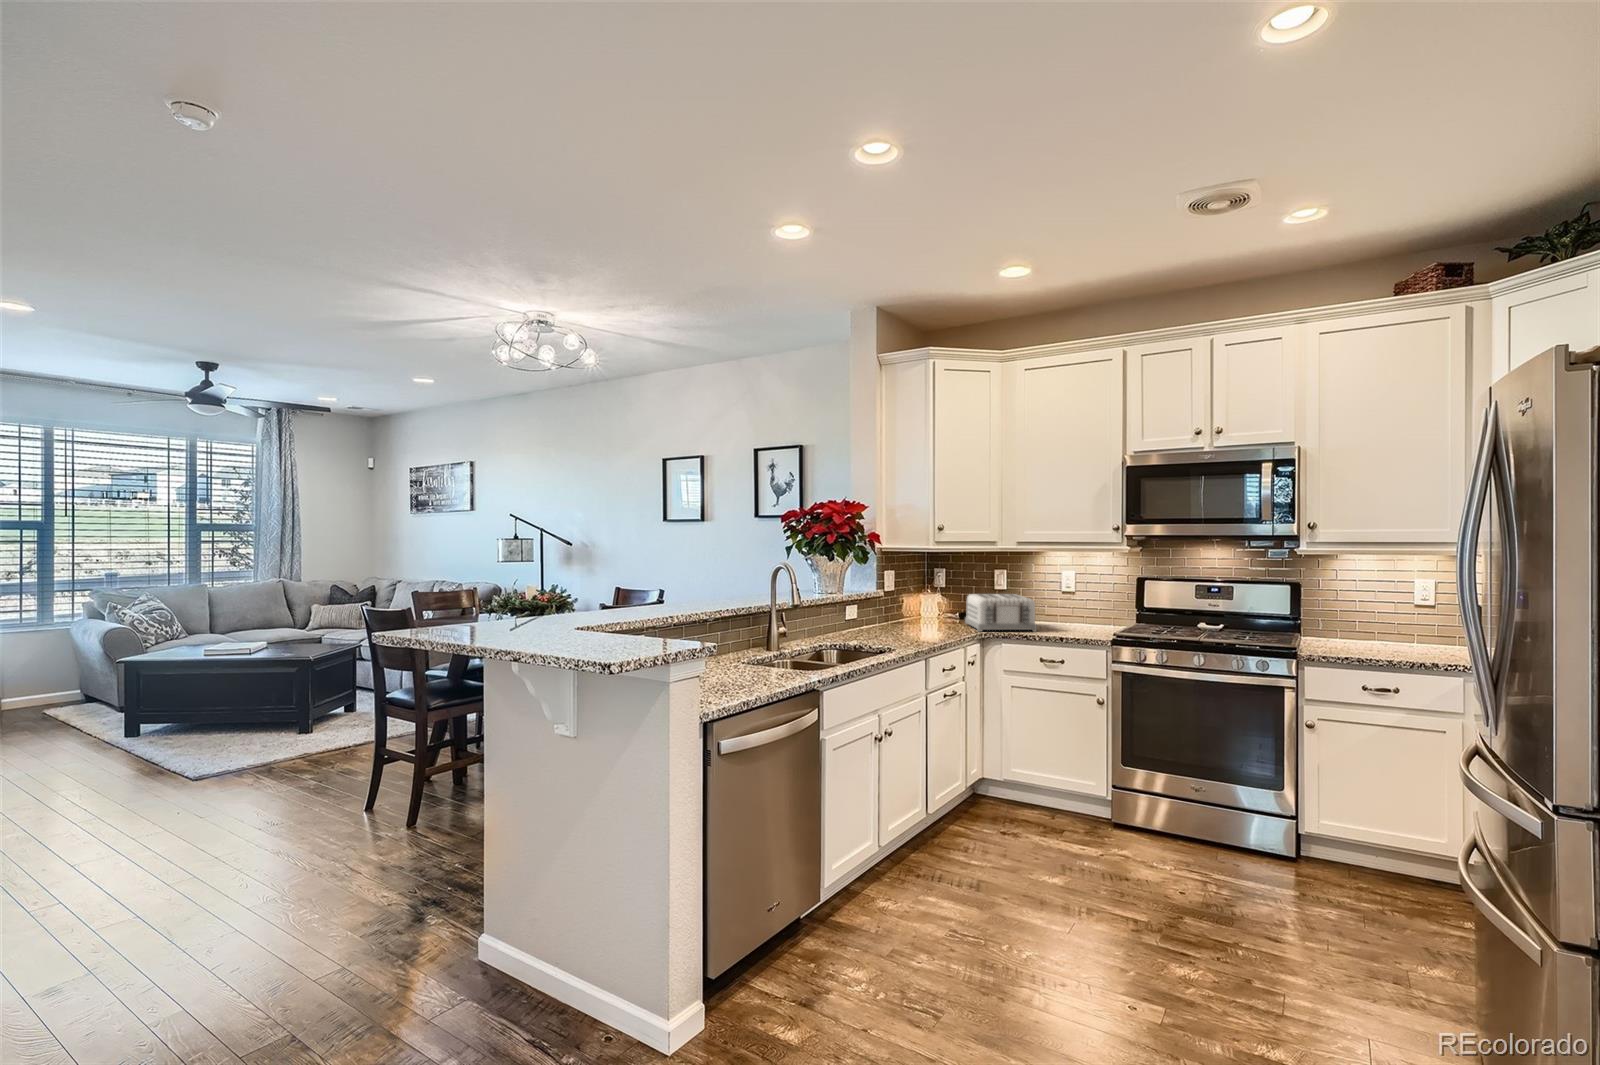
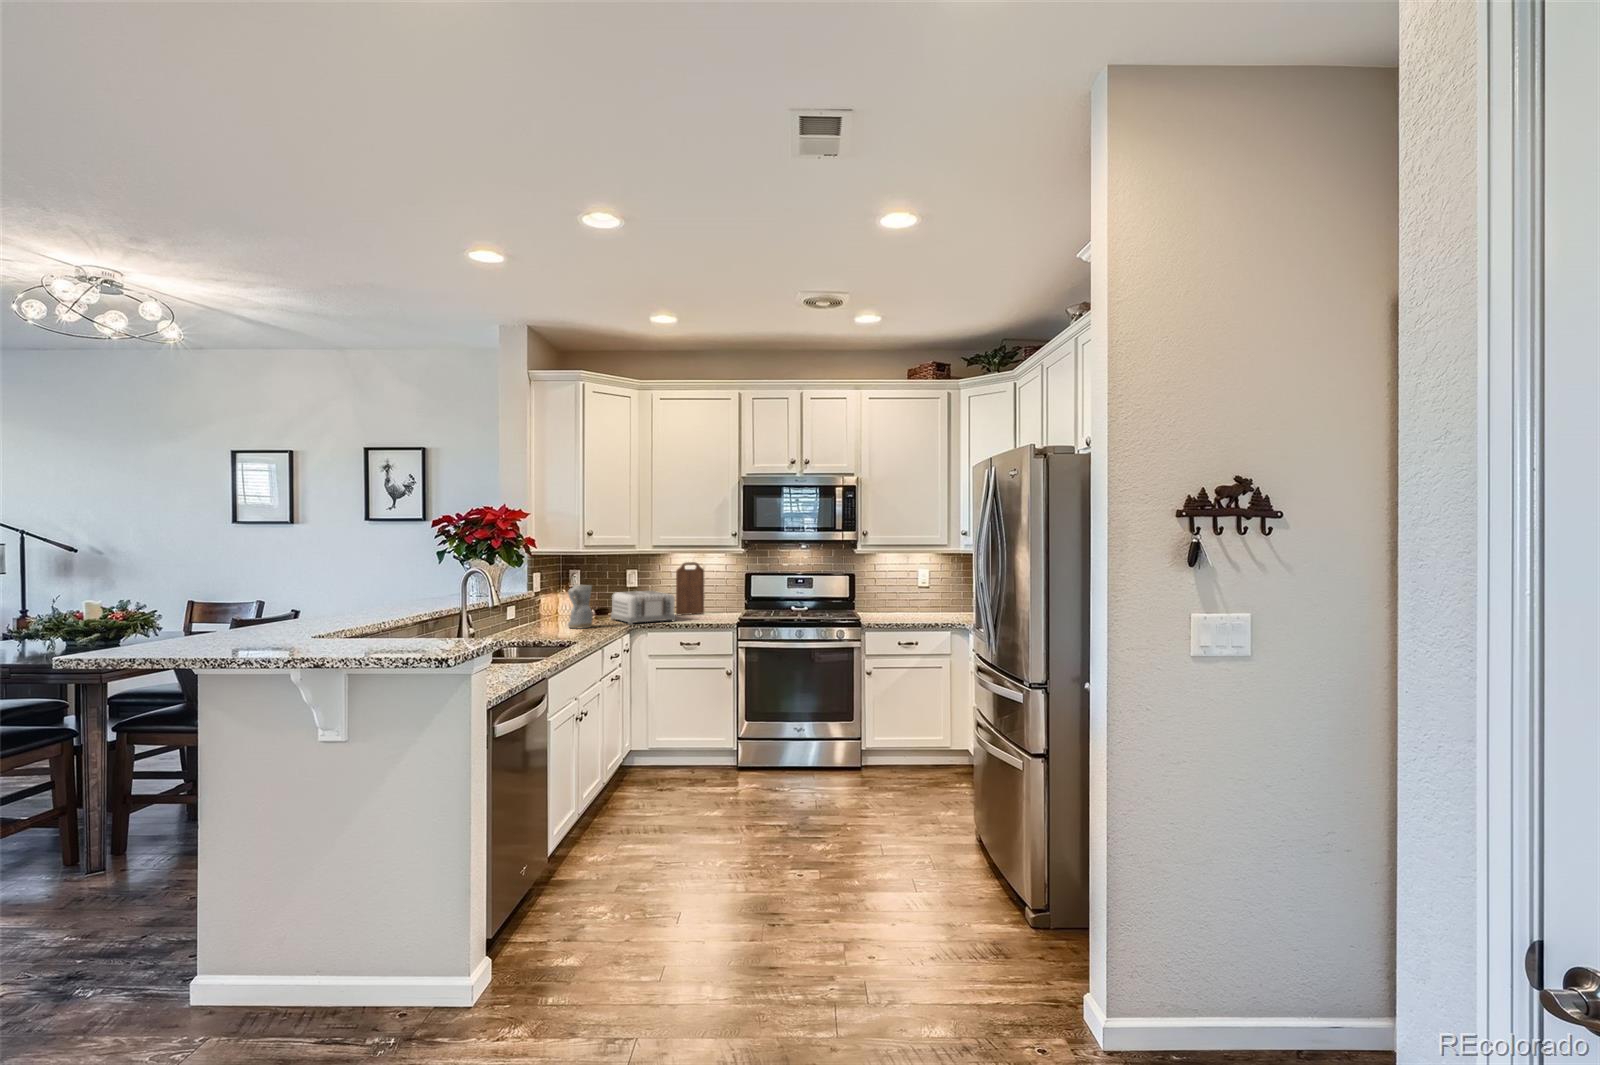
cutting board: none [1045,562,1082,625] -> present [676,562,704,615]
ceramic pitcher: none [907,583,936,632] -> present [568,585,593,628]

